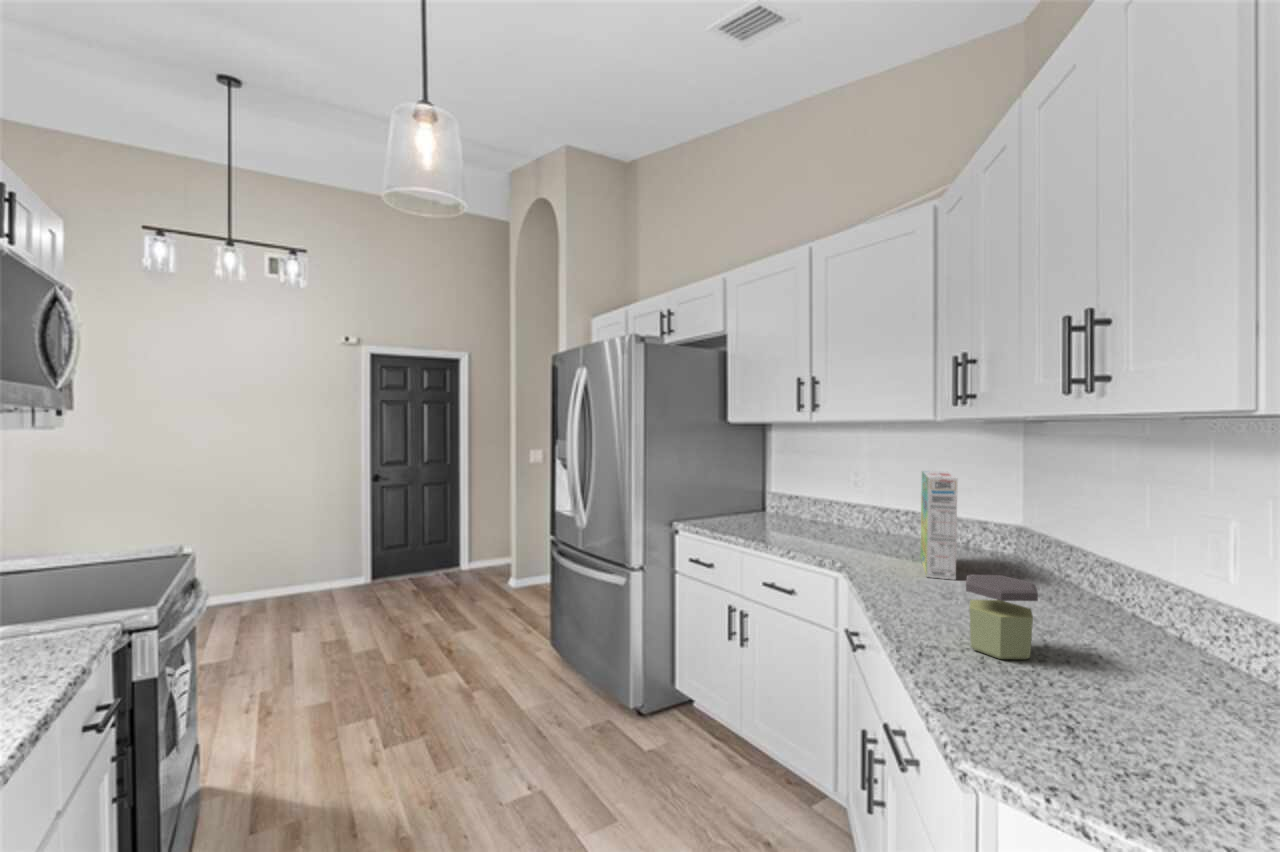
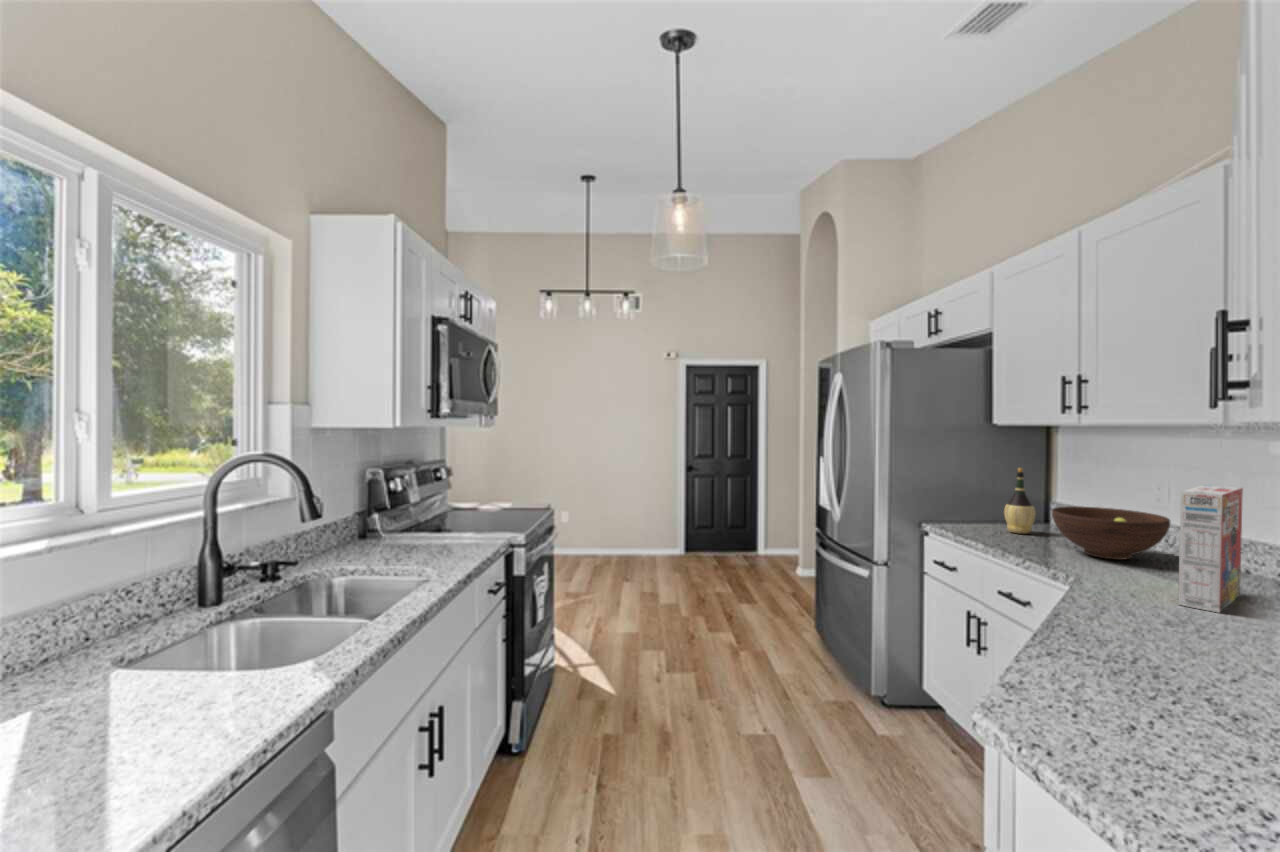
wine bottle: none [741,462,766,523] -> present [1004,468,1035,534]
fruit bowl: none [793,495,879,540] -> present [1052,506,1171,560]
jar: present [966,575,1038,659] -> none [1118,590,1215,683]

